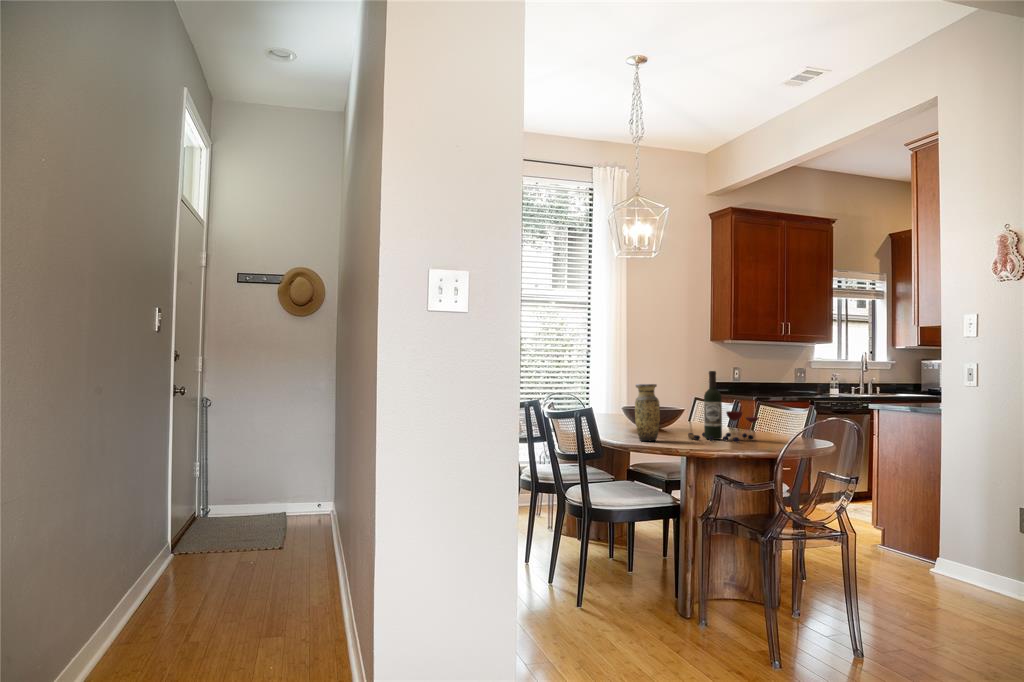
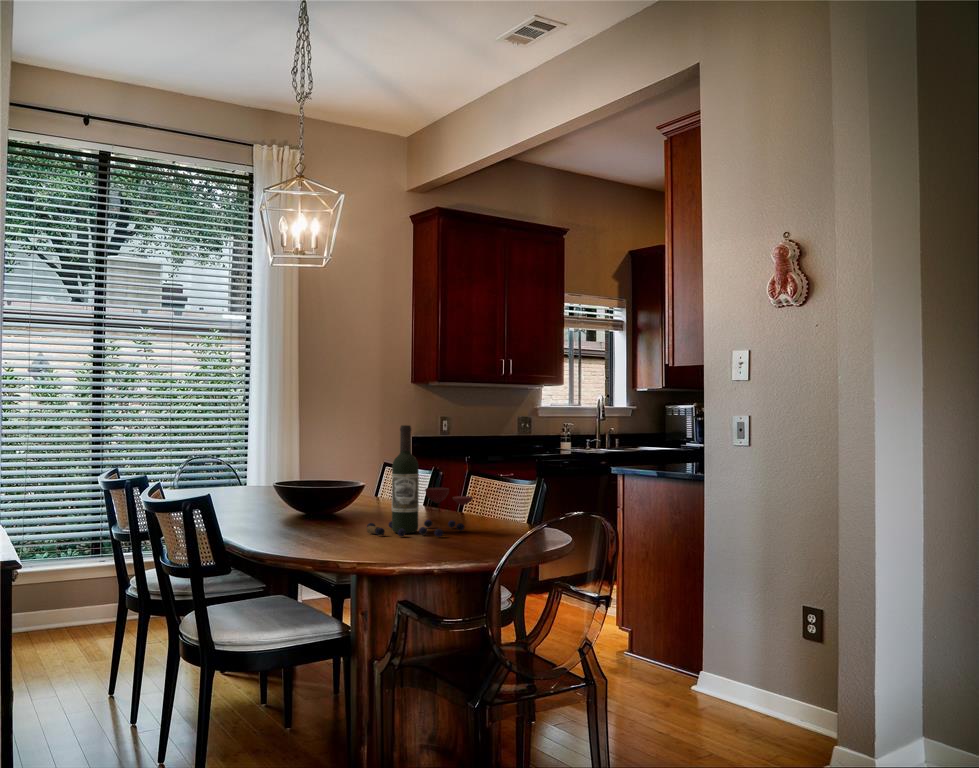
vase: present [635,384,660,441] -> none [279,448,320,542]

